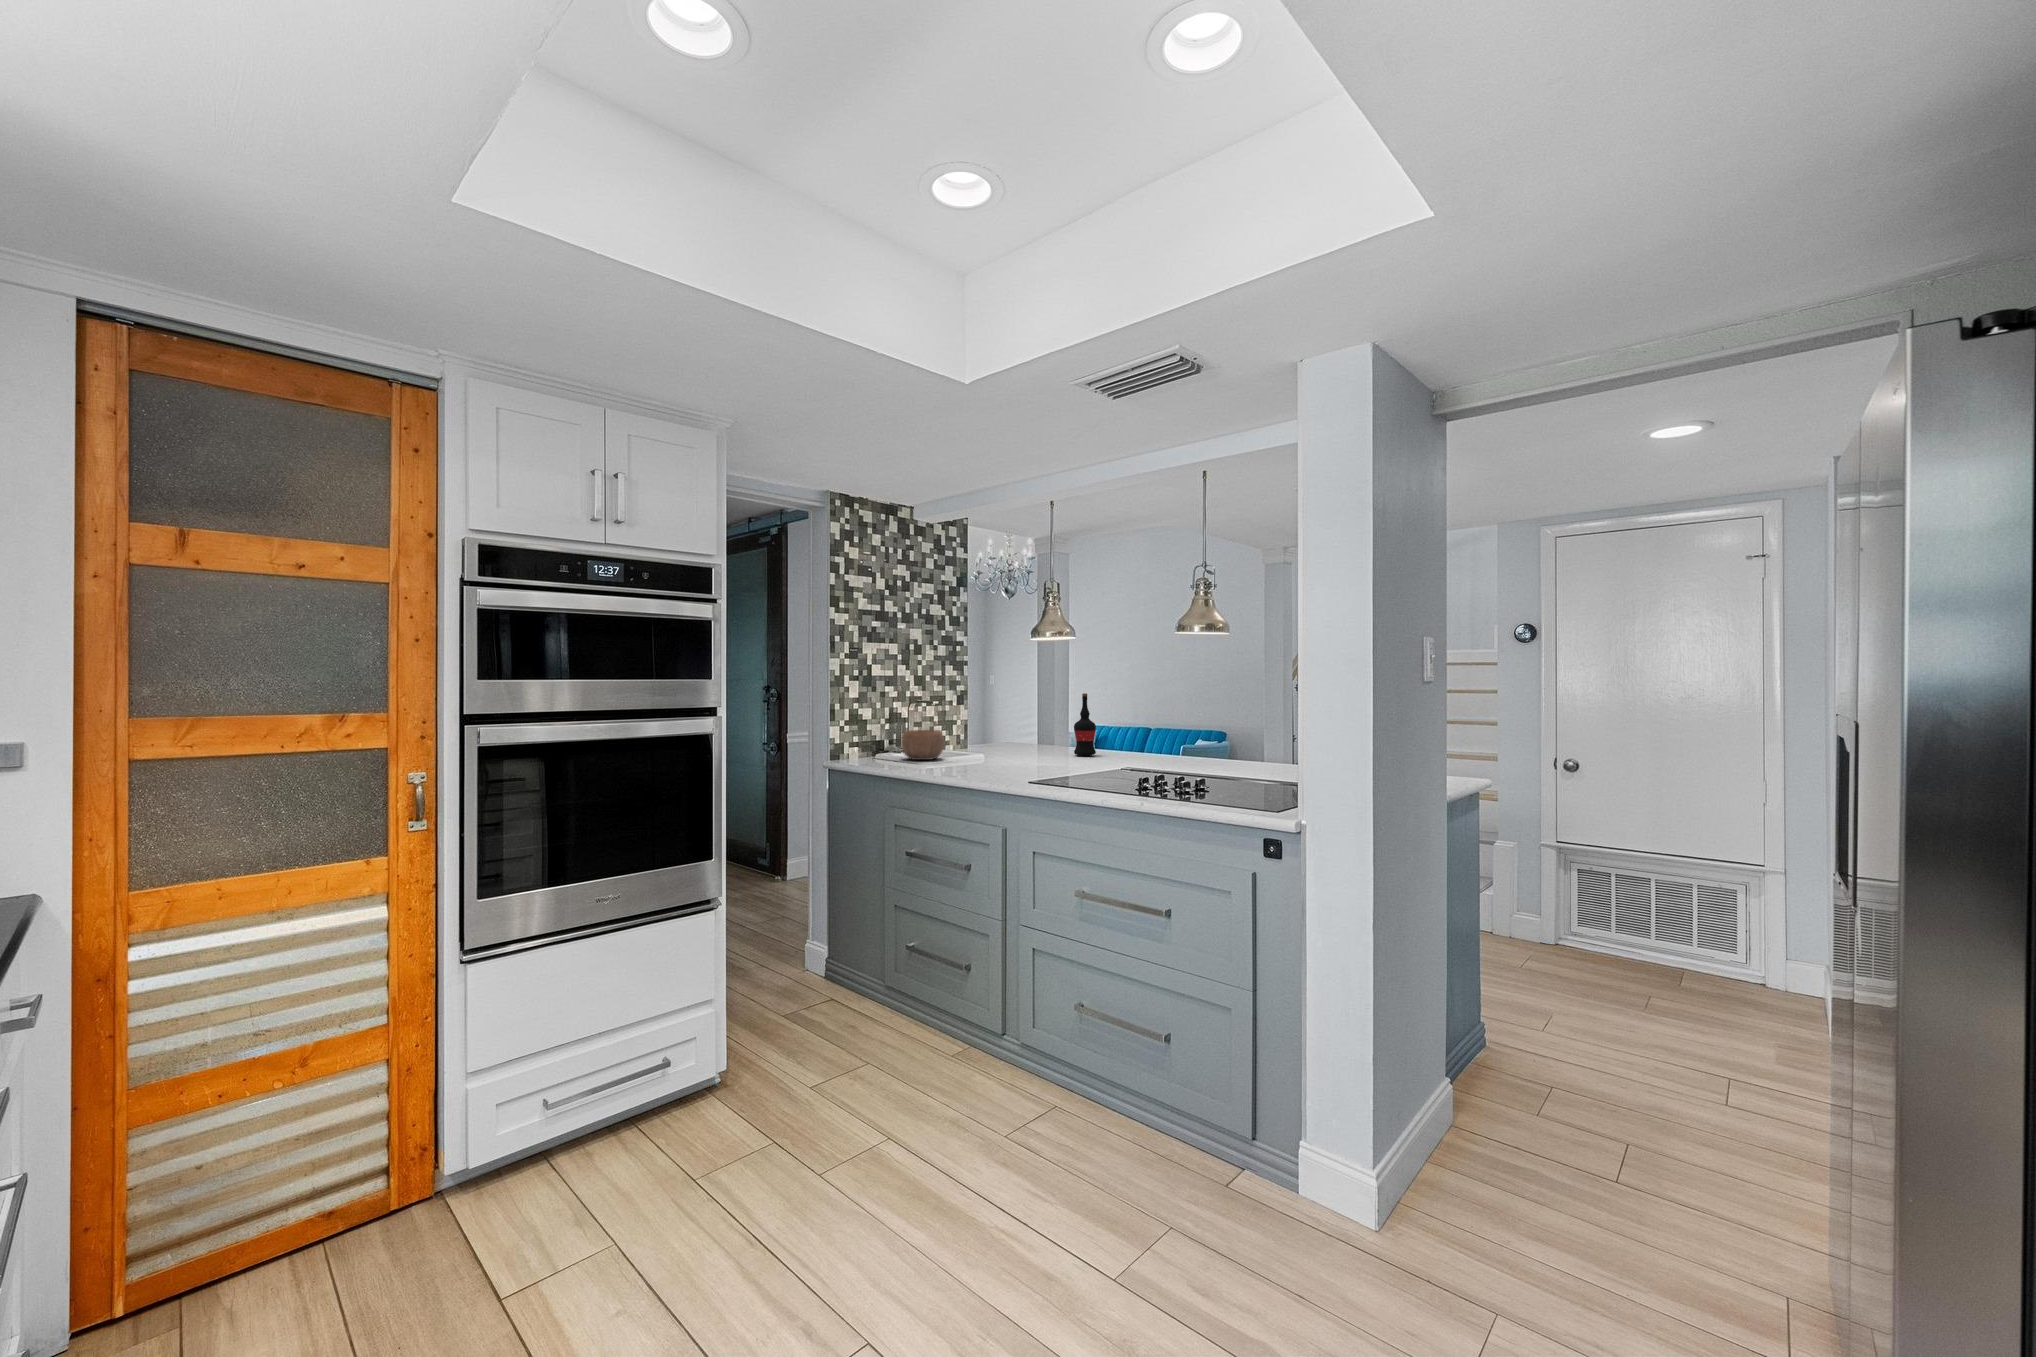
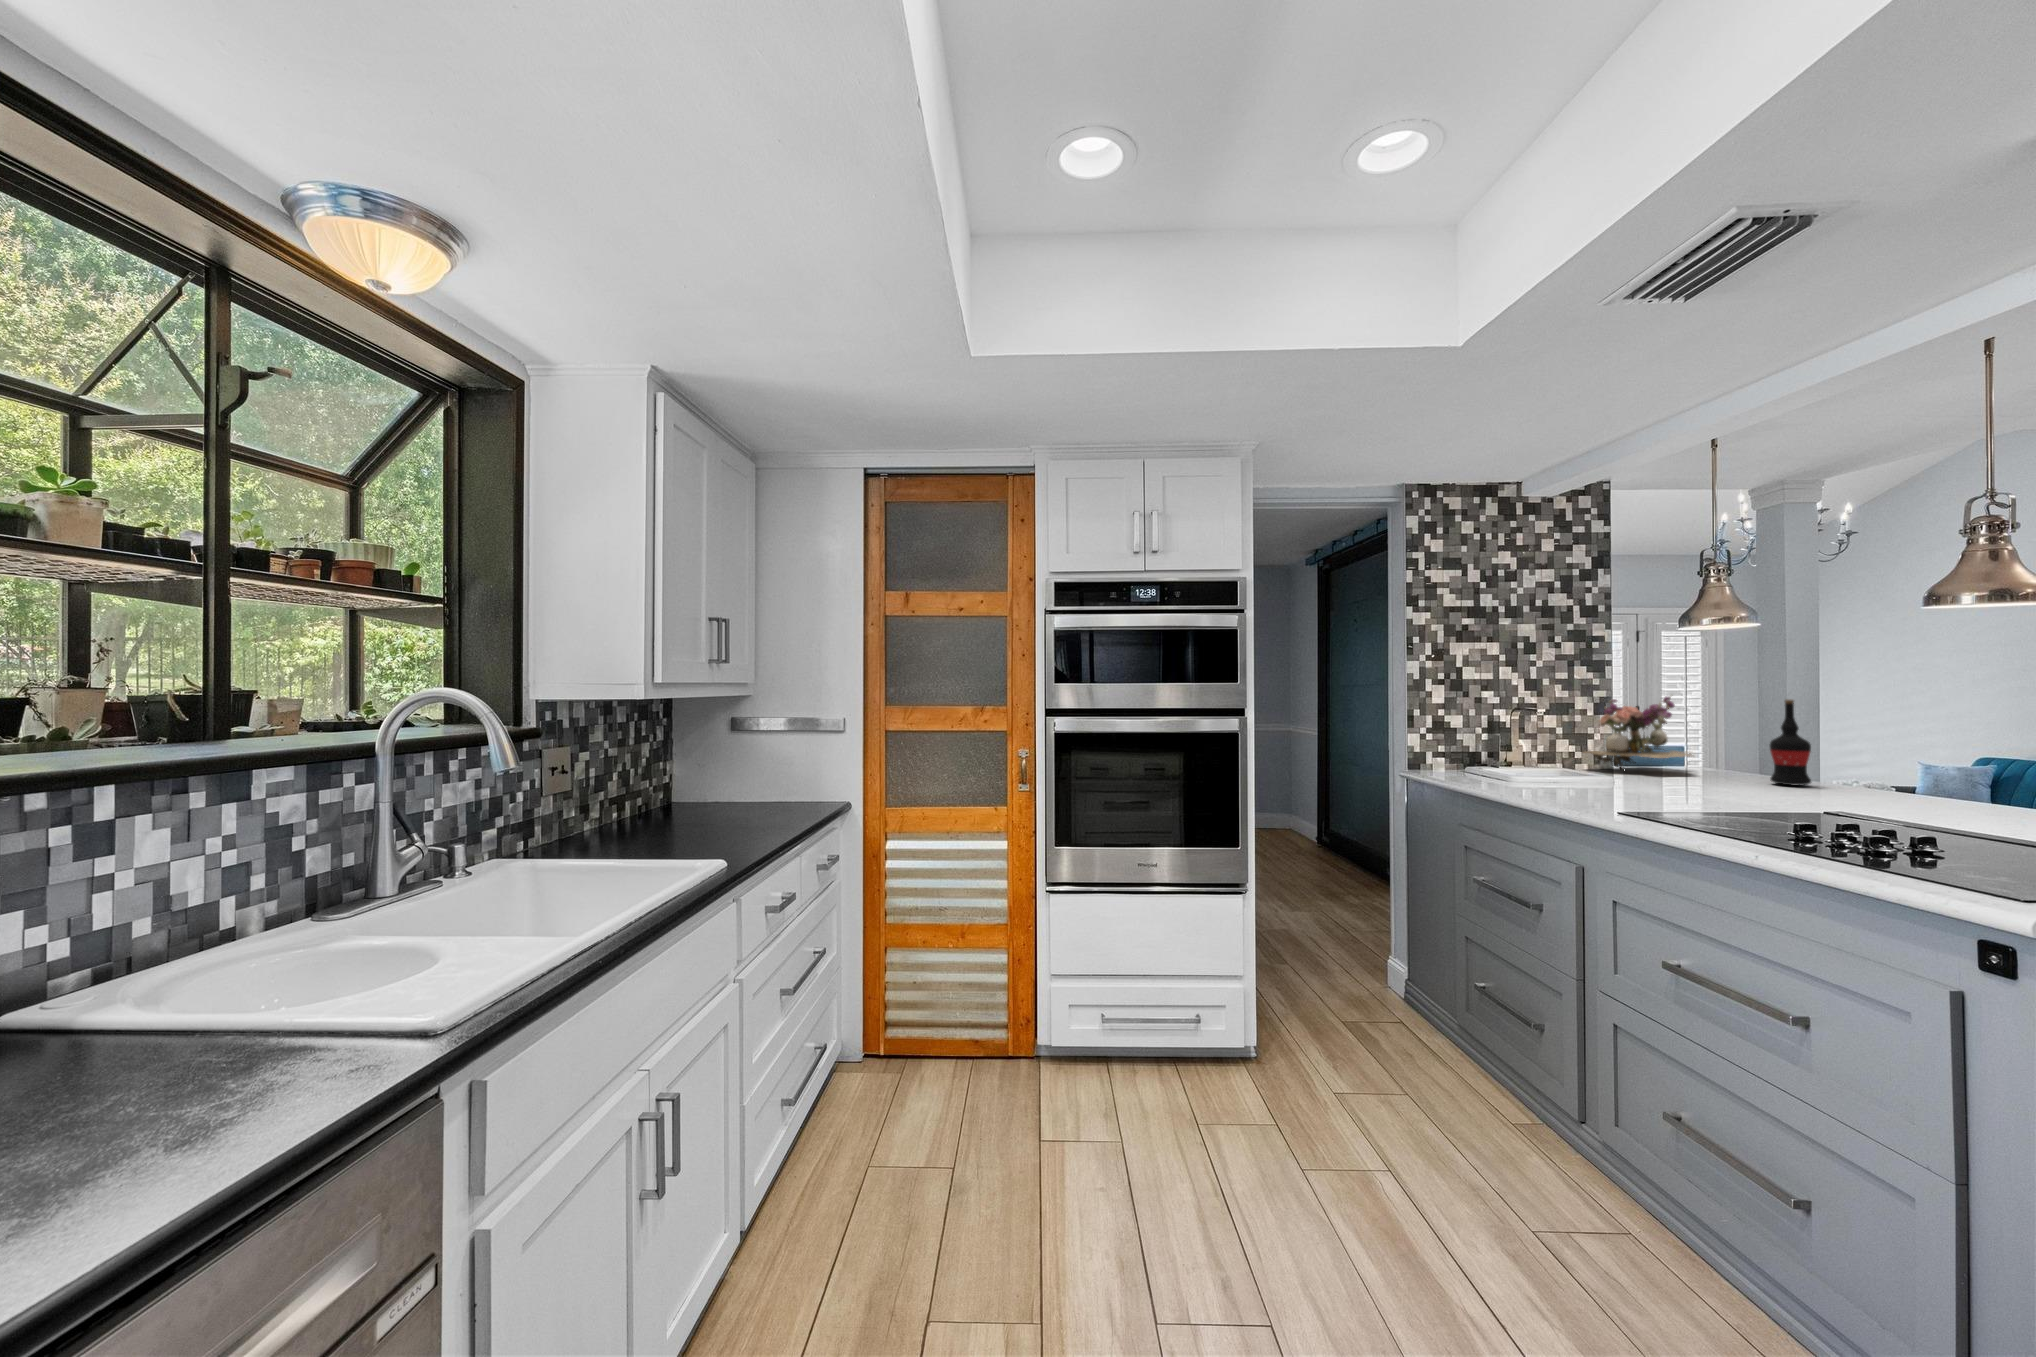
flower arrangement: none [957,690,1029,753] -> present [1588,696,1693,768]
bowl: present [901,730,945,760] -> none [1496,738,1554,773]

